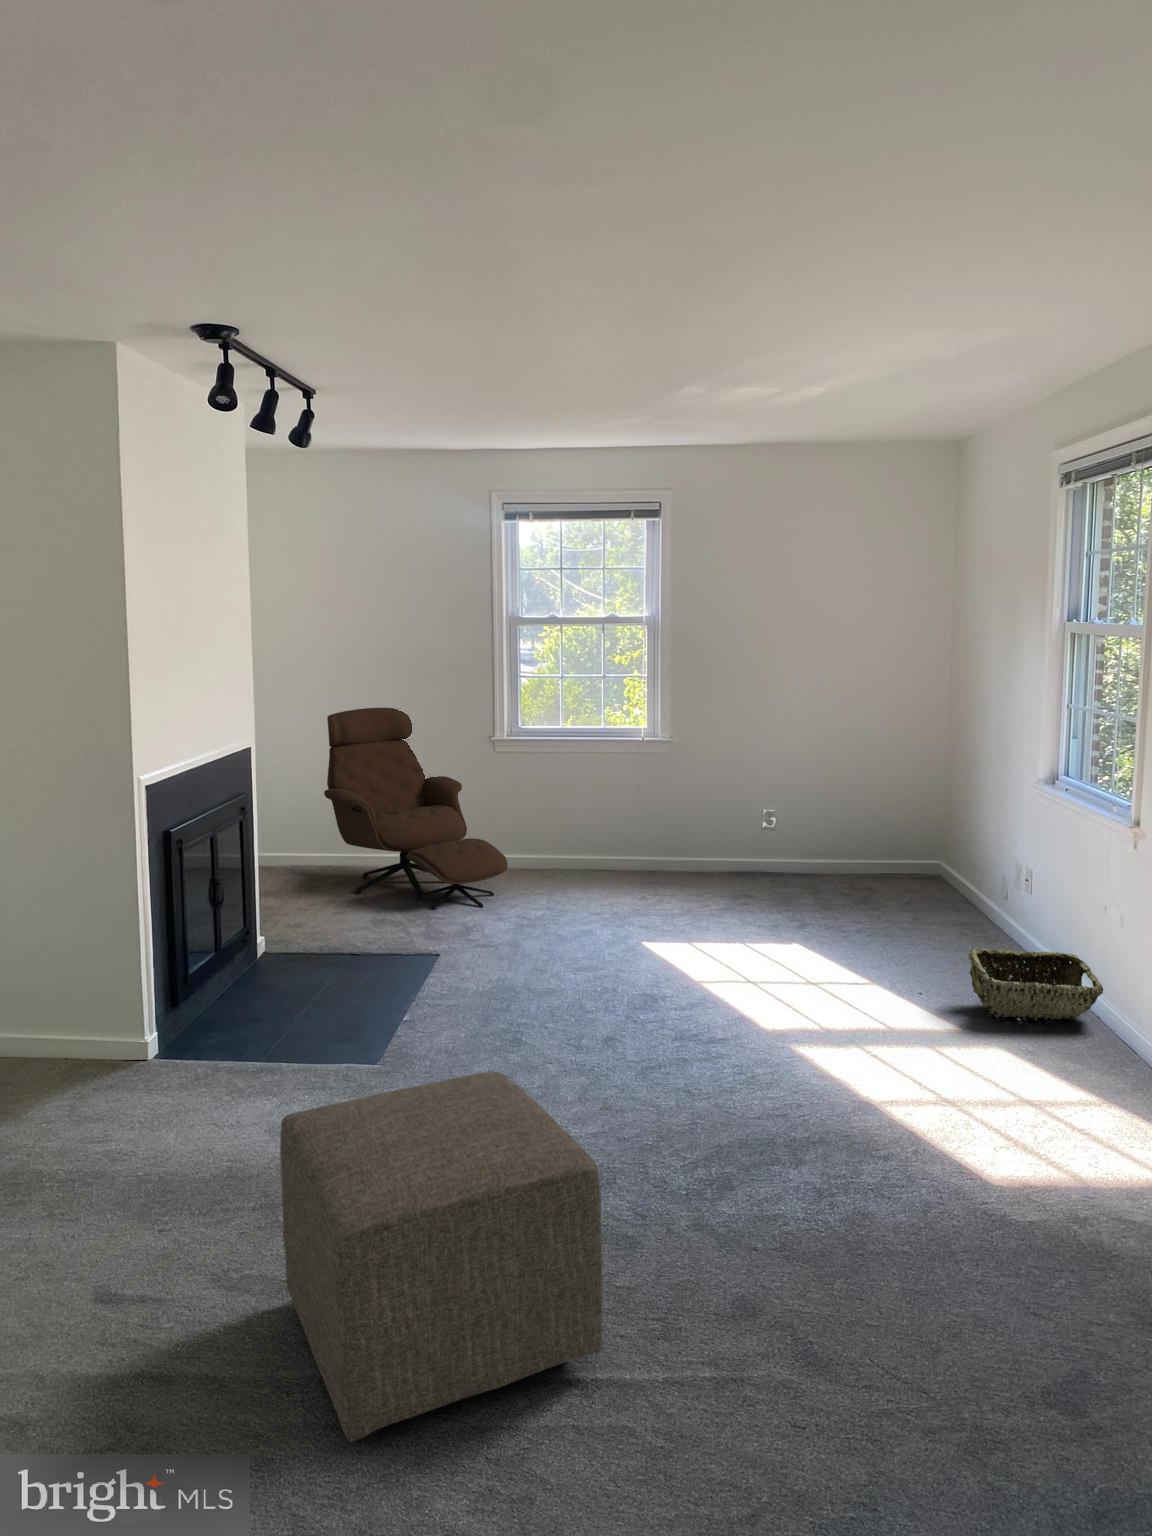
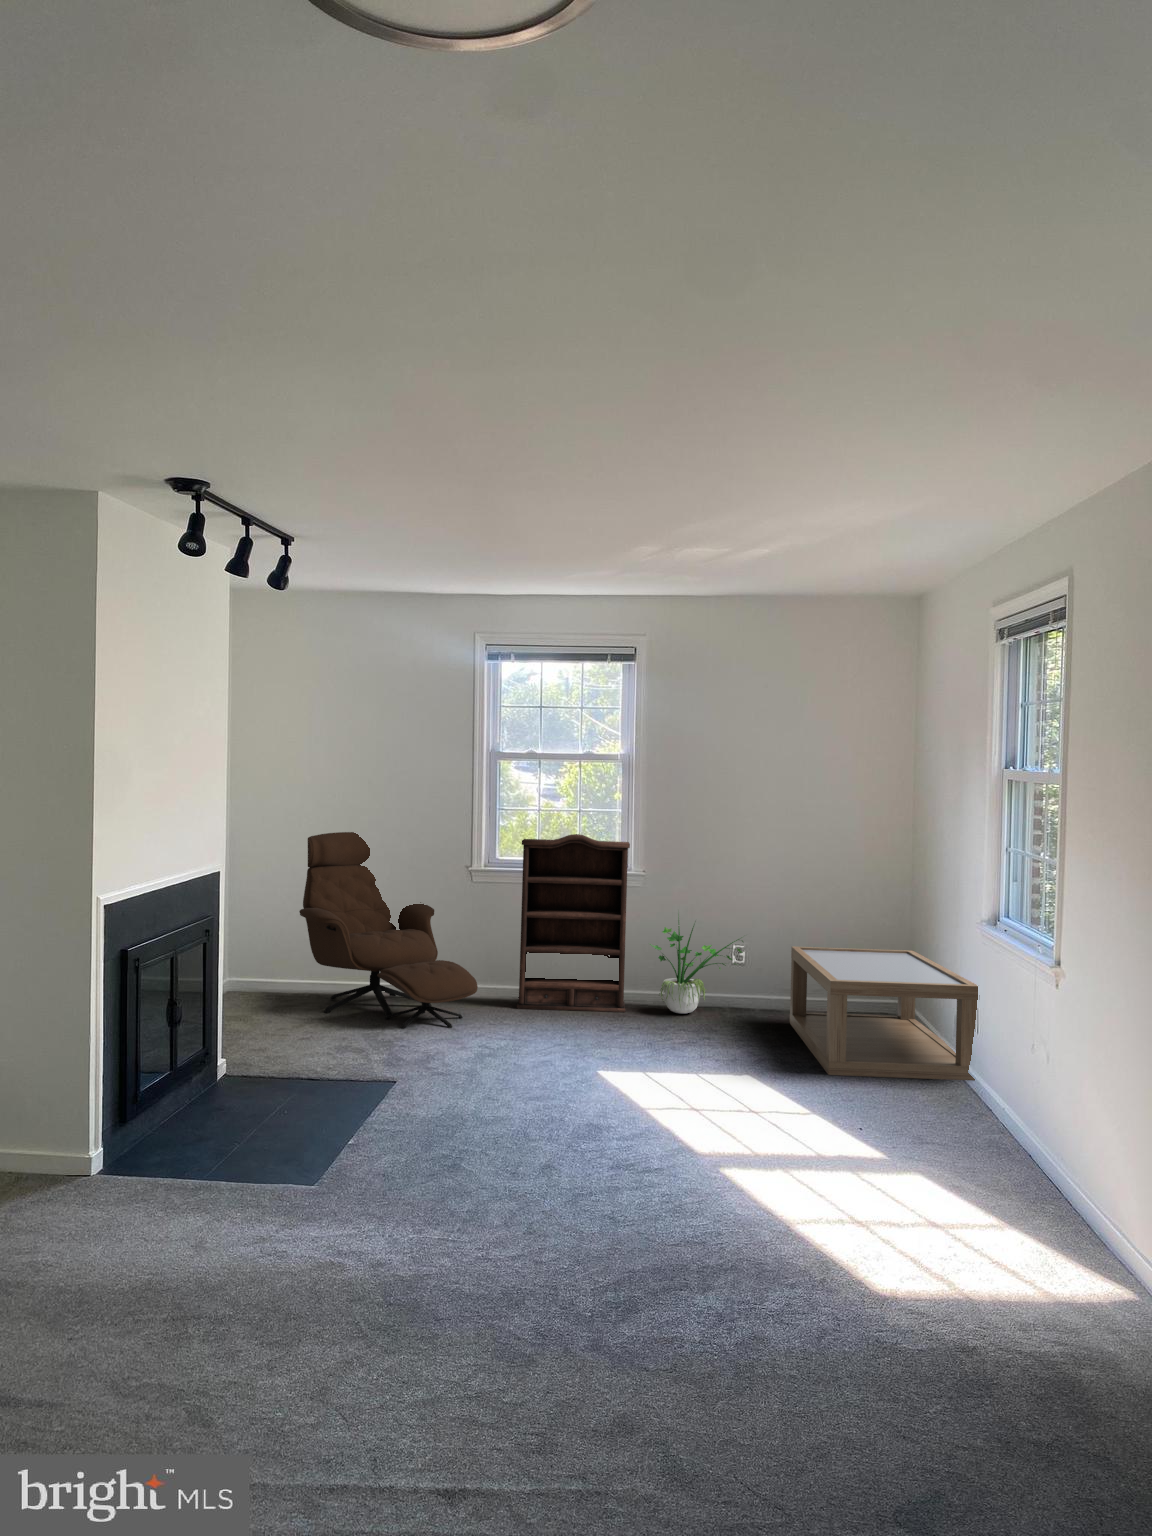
bookshelf: none [547,702,660,882] -> present [517,834,630,1012]
potted plant: none [681,775,786,883] -> present [650,920,743,1014]
coffee table: none [828,814,1028,956] -> present [790,946,978,1081]
woven basket: present [969,949,1103,1019] -> none [925,1063,1053,1132]
ottoman: present [280,1072,603,1442] -> none [277,1123,588,1449]

